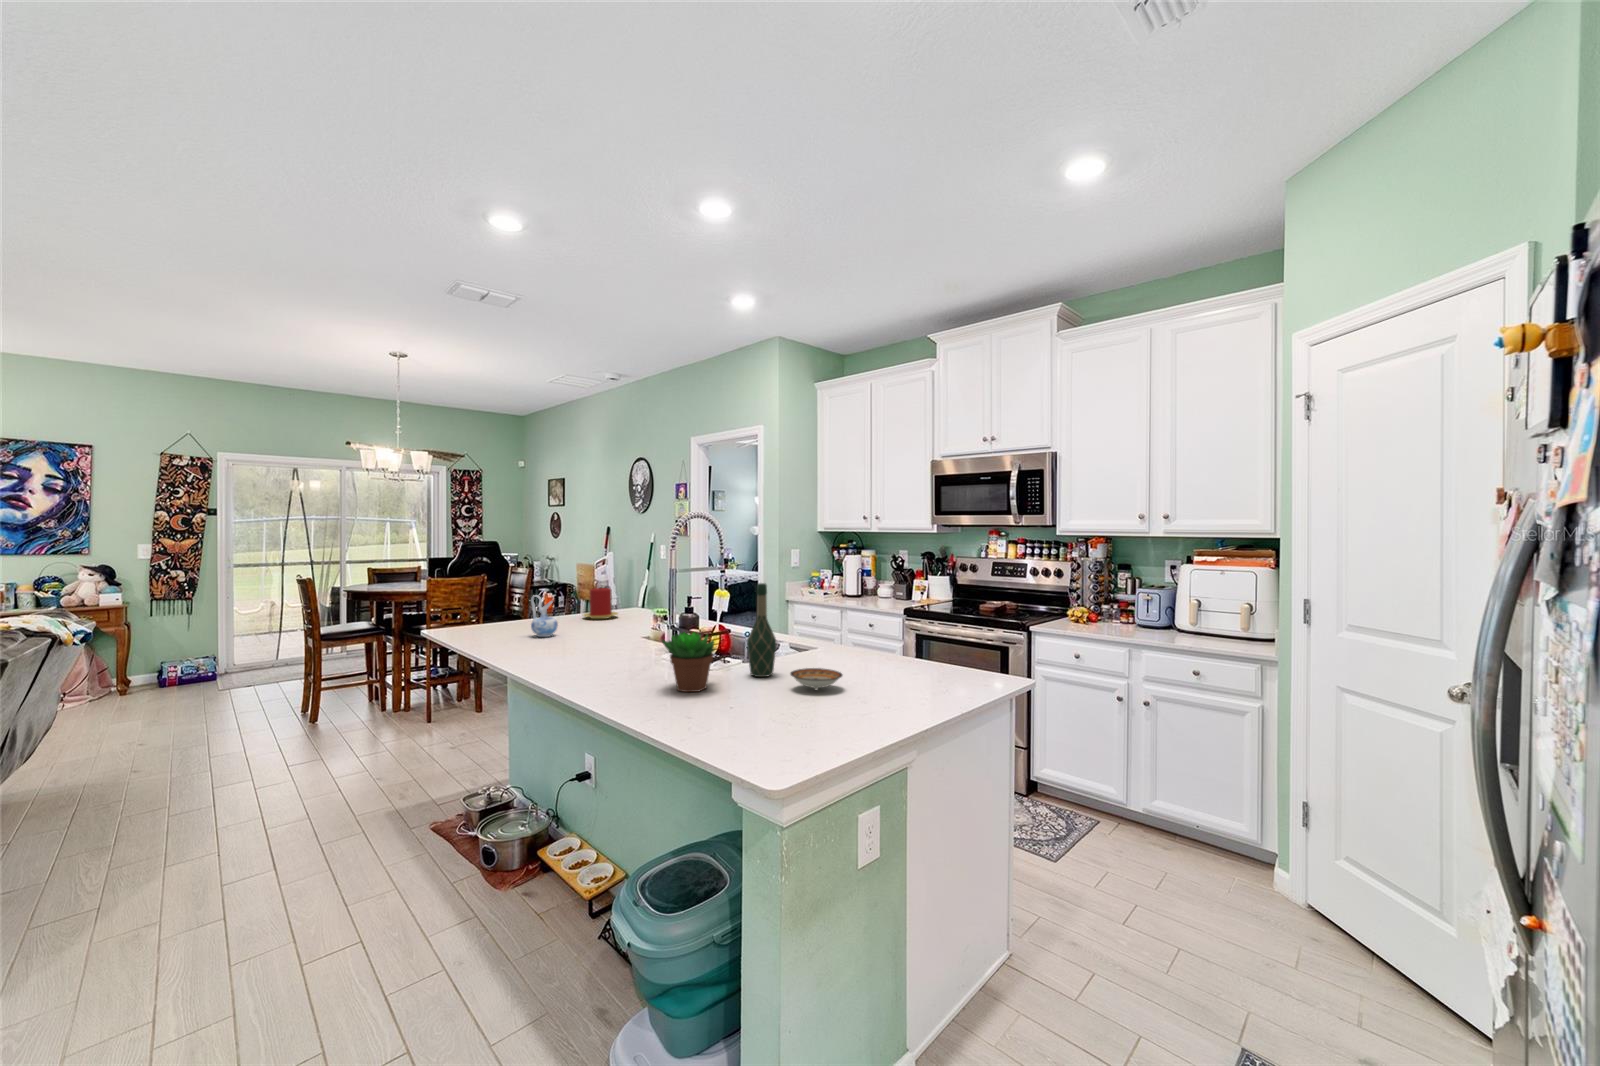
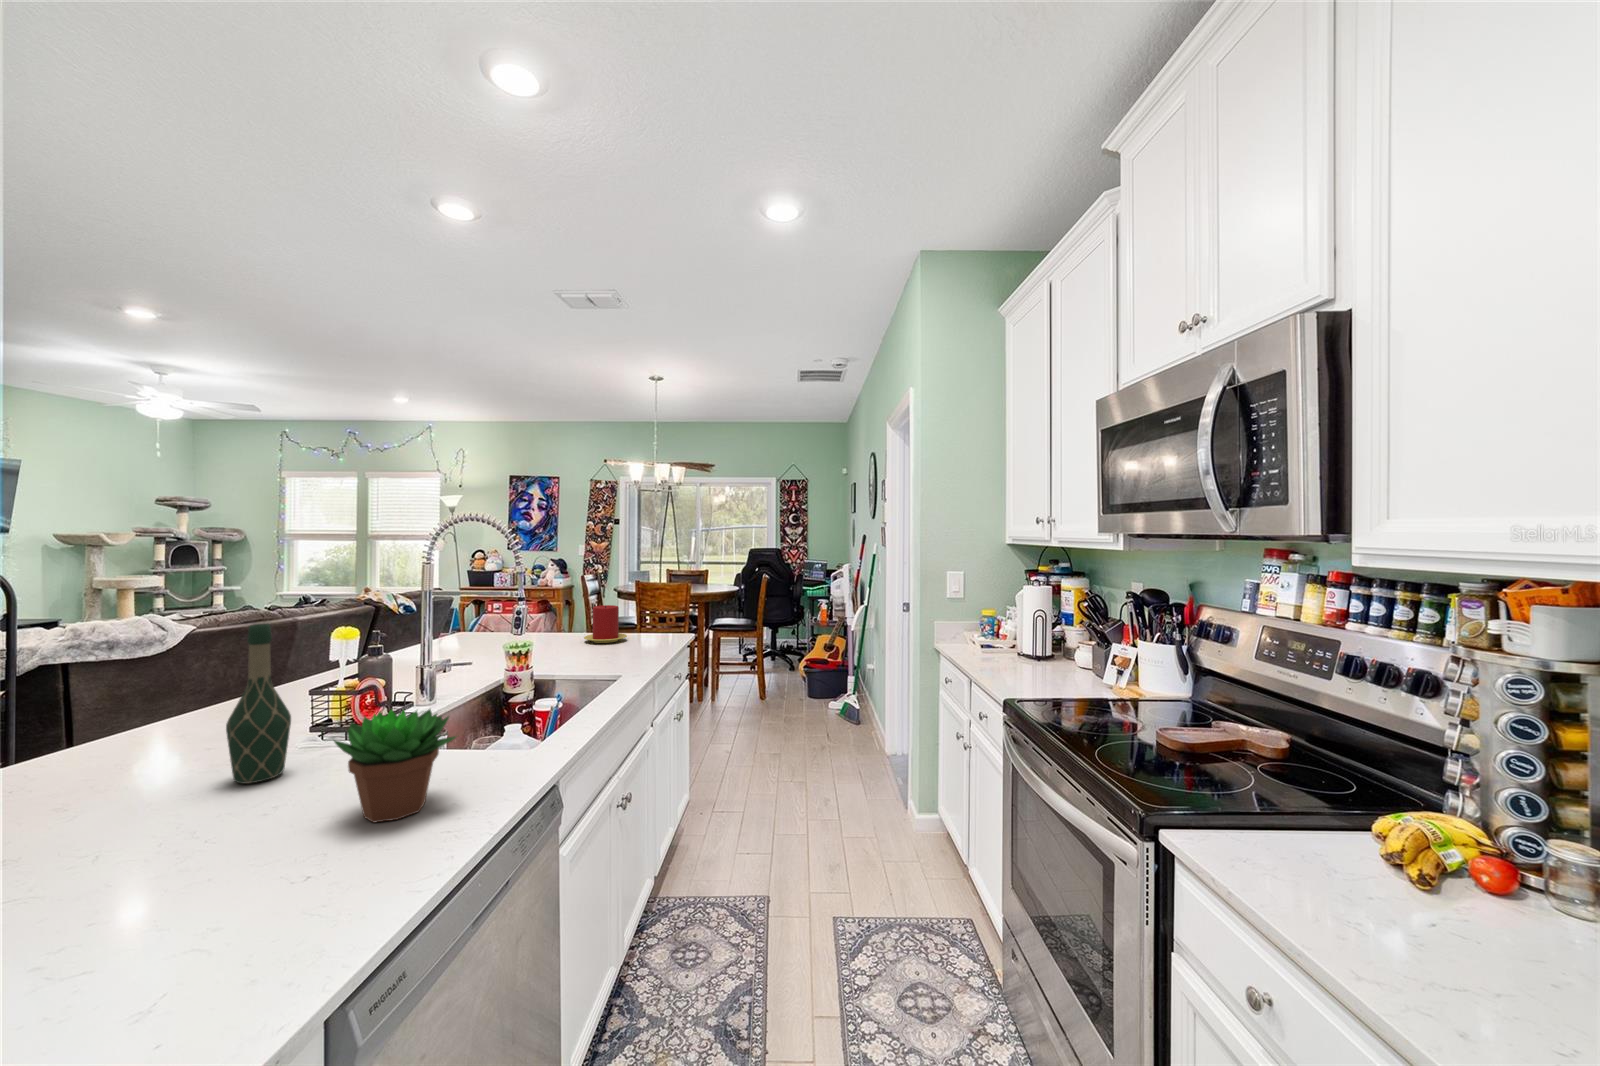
ceramic pitcher: present [531,595,558,637] -> none [452,608,484,656]
succulent plant: present [662,632,715,692] -> present [334,709,456,822]
ceramic bowl: present [790,668,842,689] -> none [63,790,186,844]

